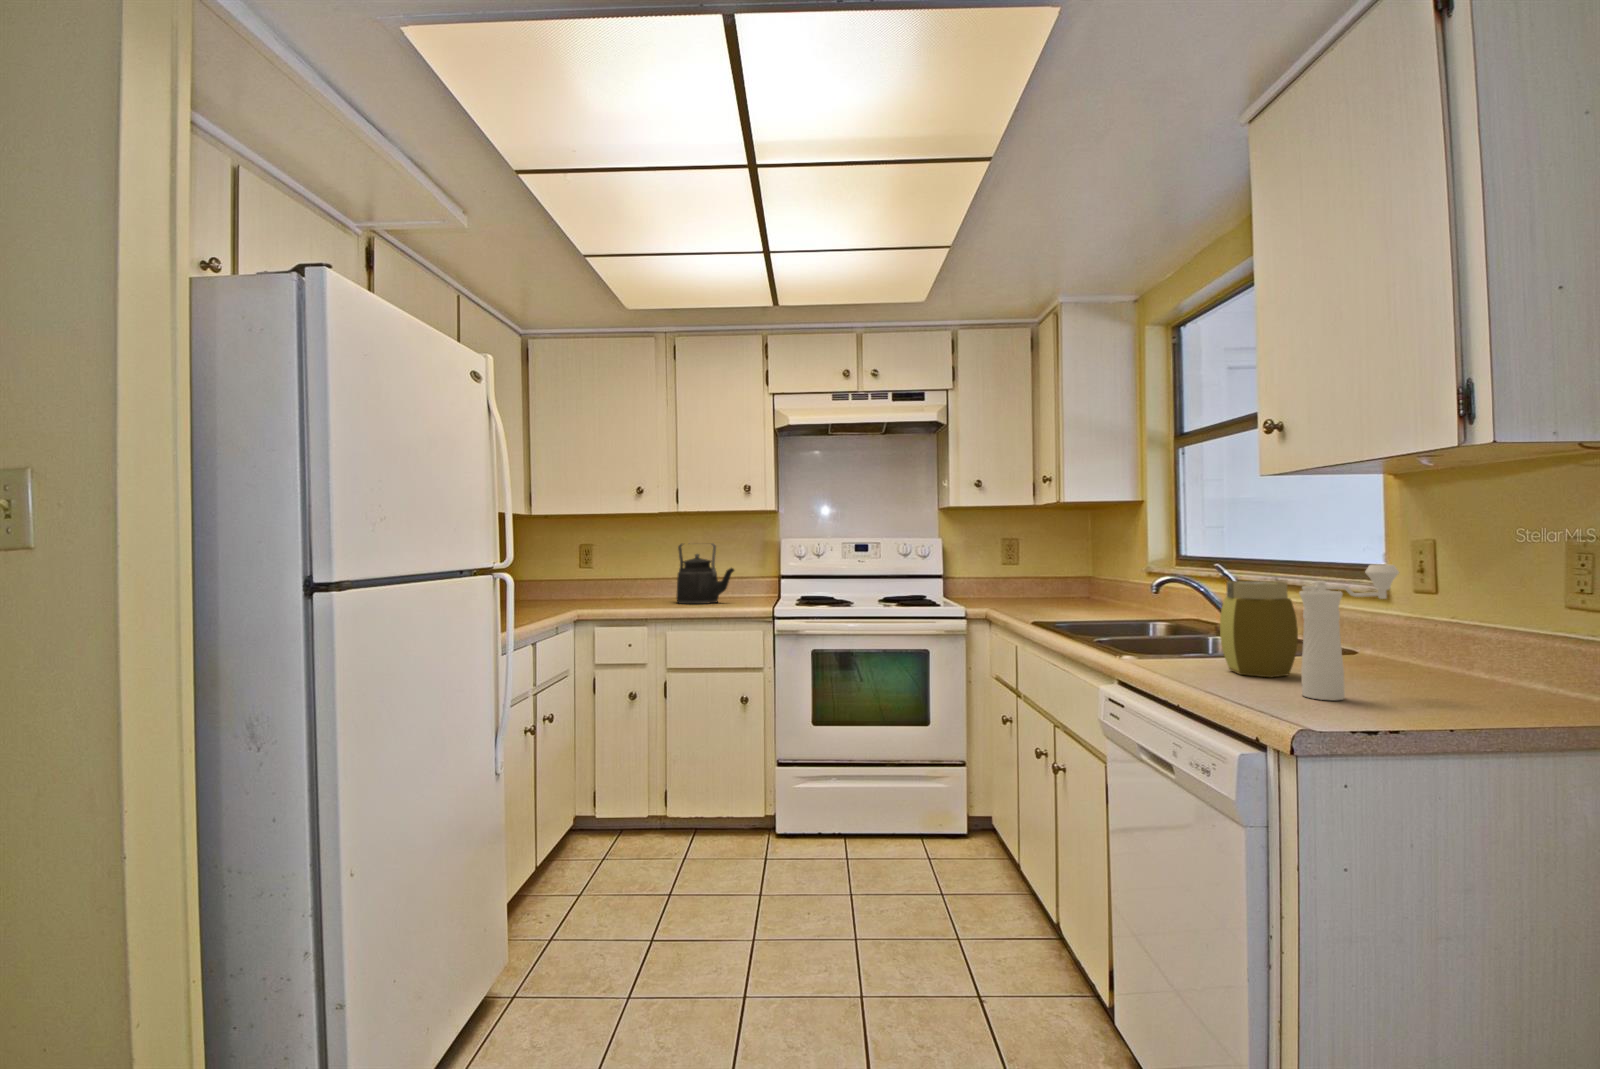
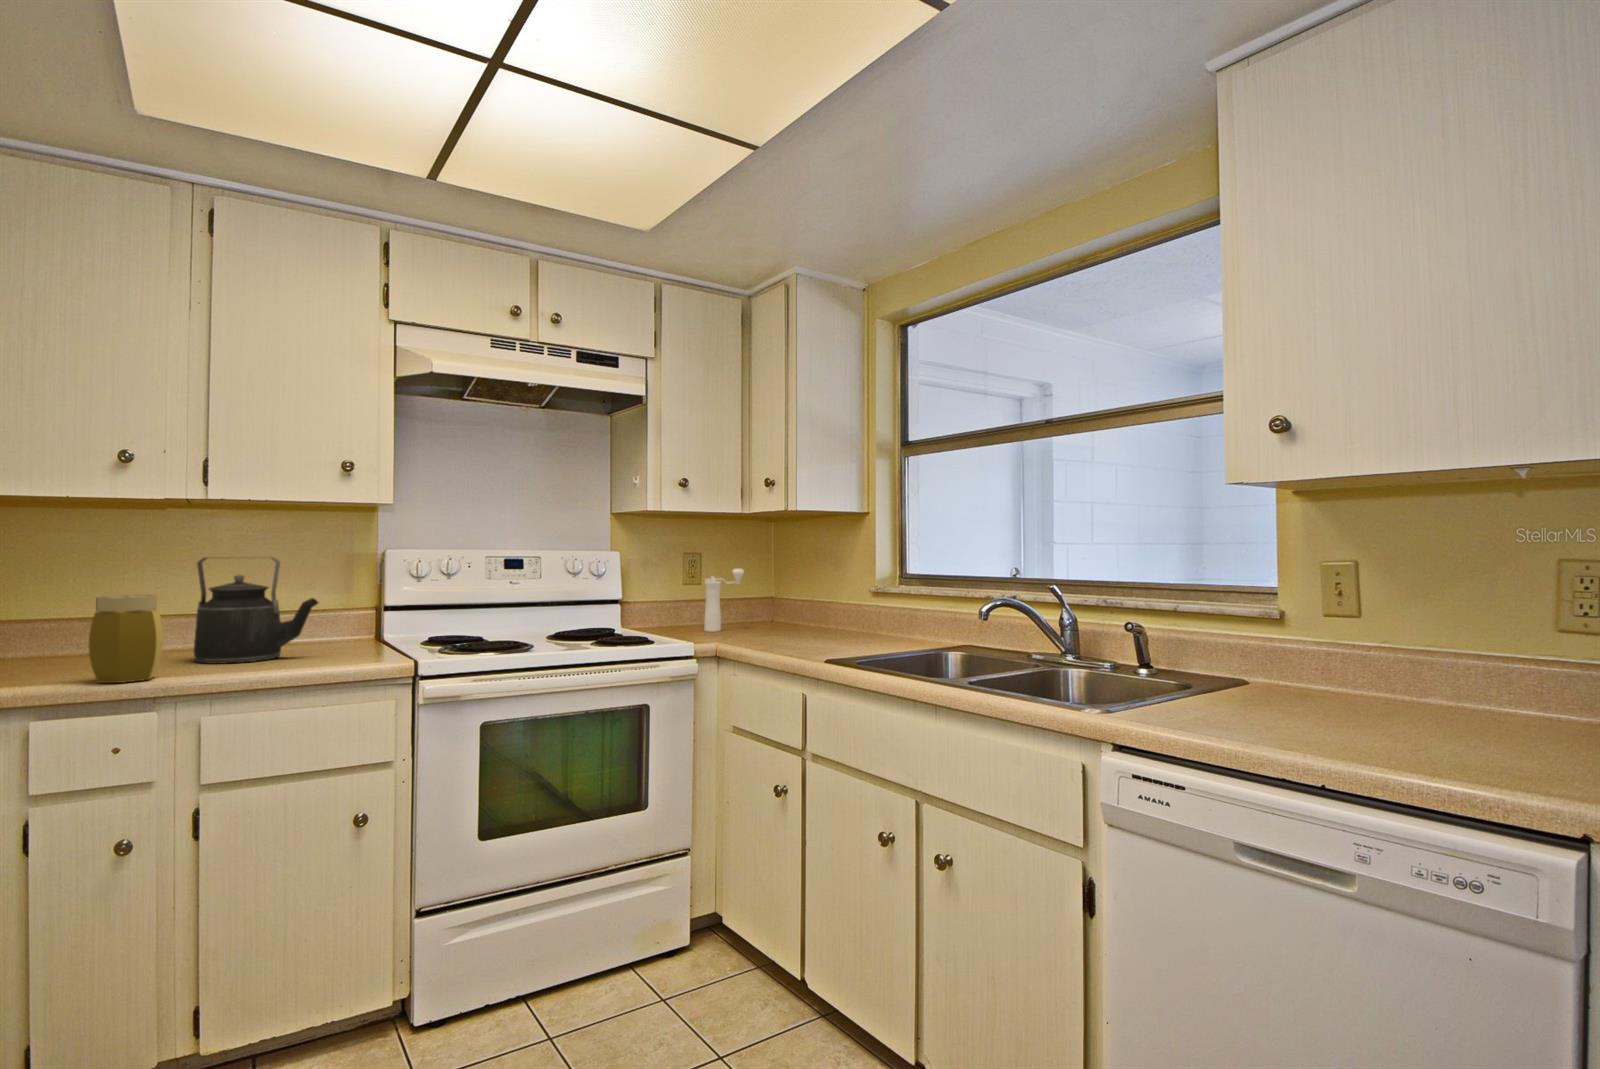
pepper mill: present [1299,564,1399,700] -> present [704,569,744,632]
jar: present [1220,581,1298,677] -> present [89,595,163,683]

